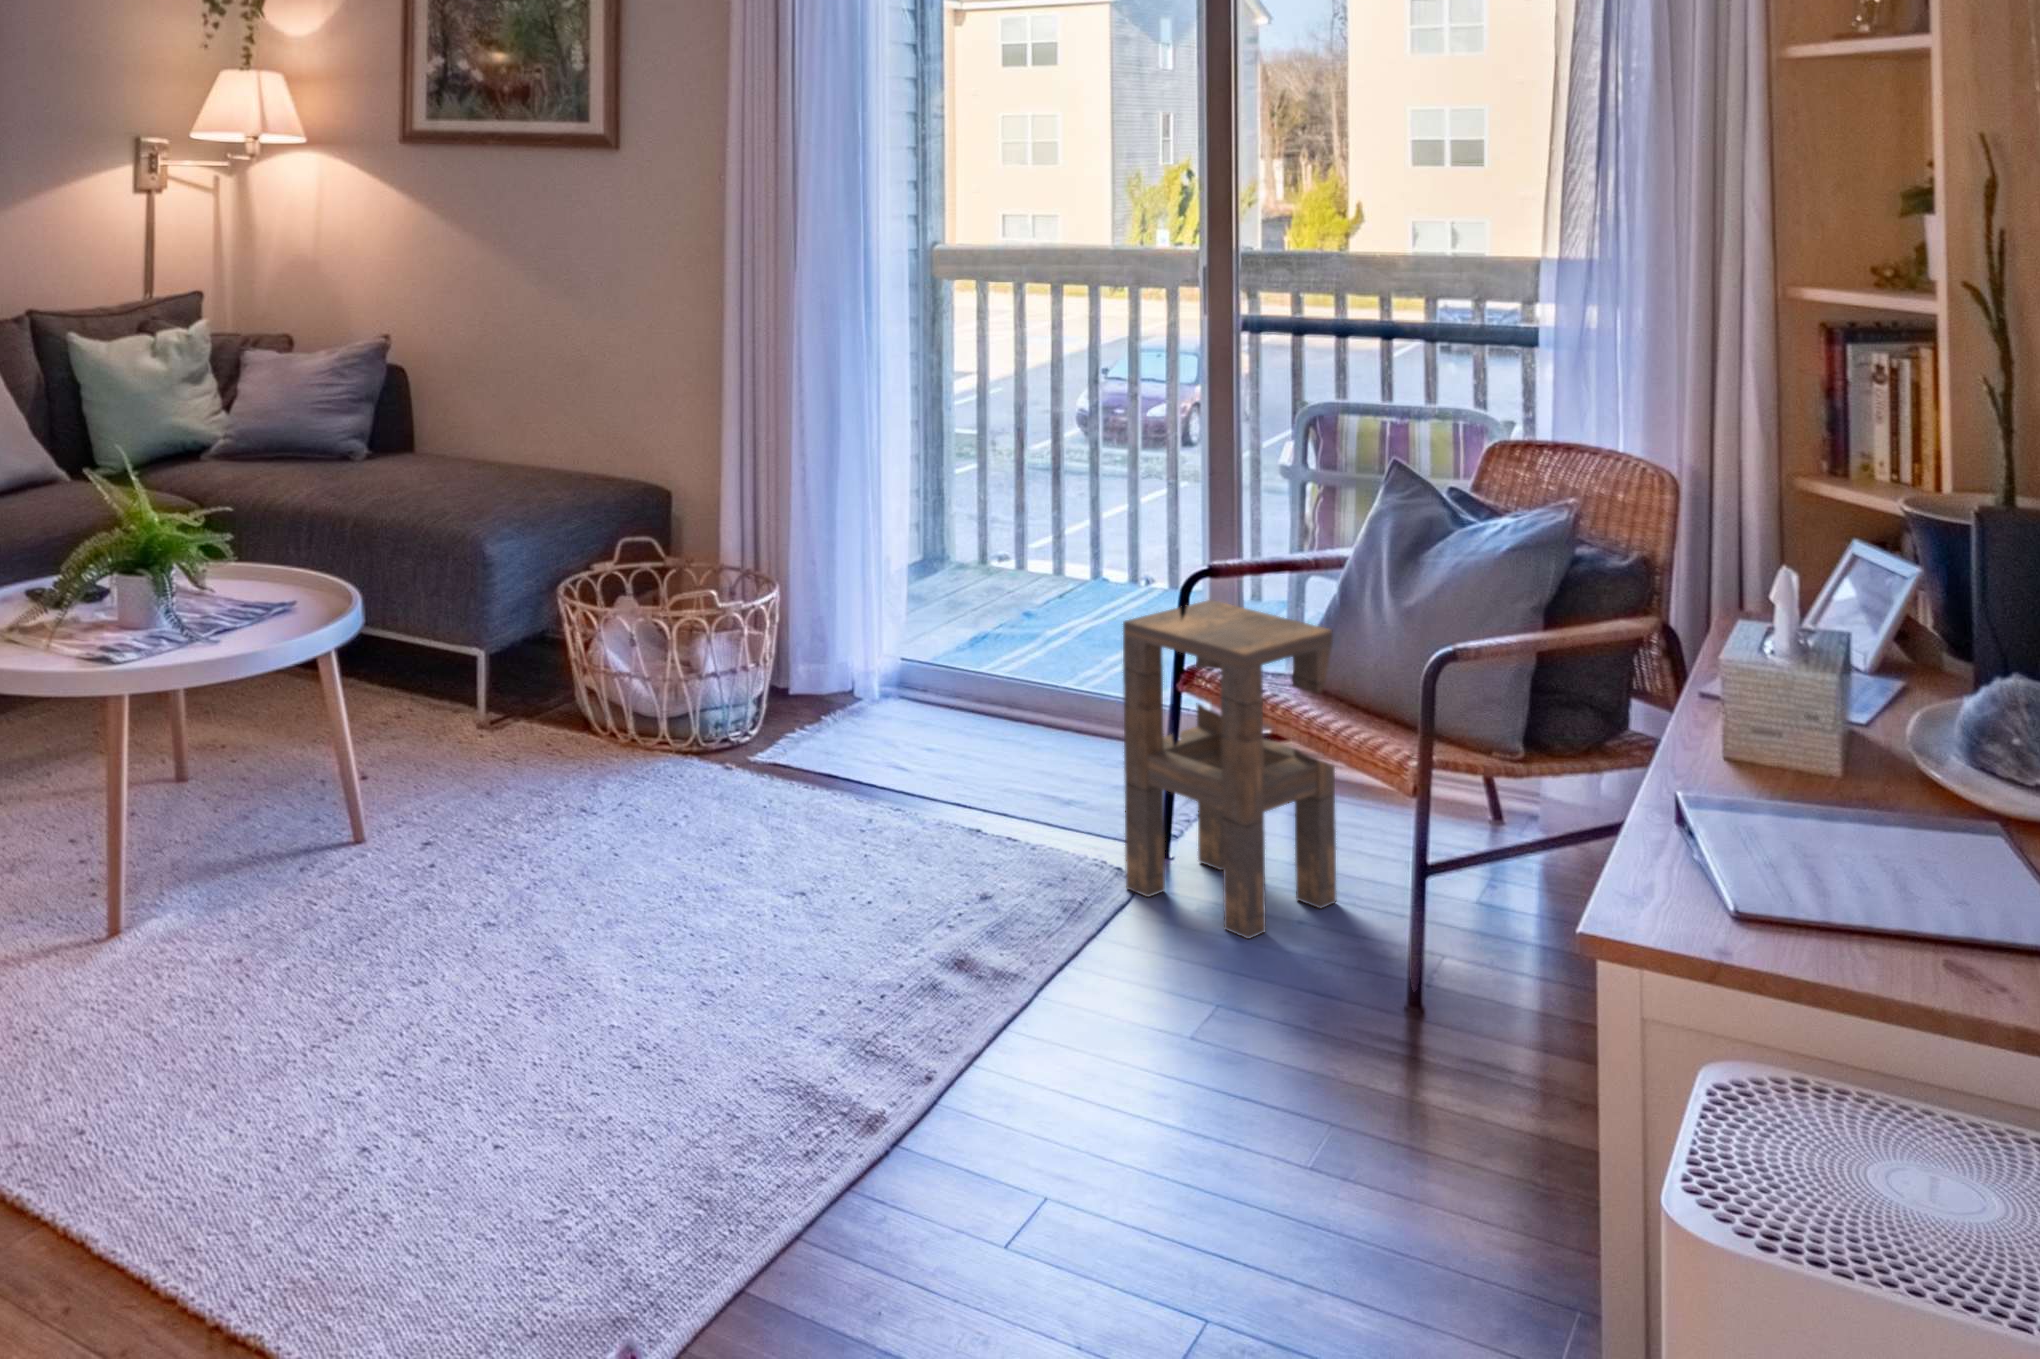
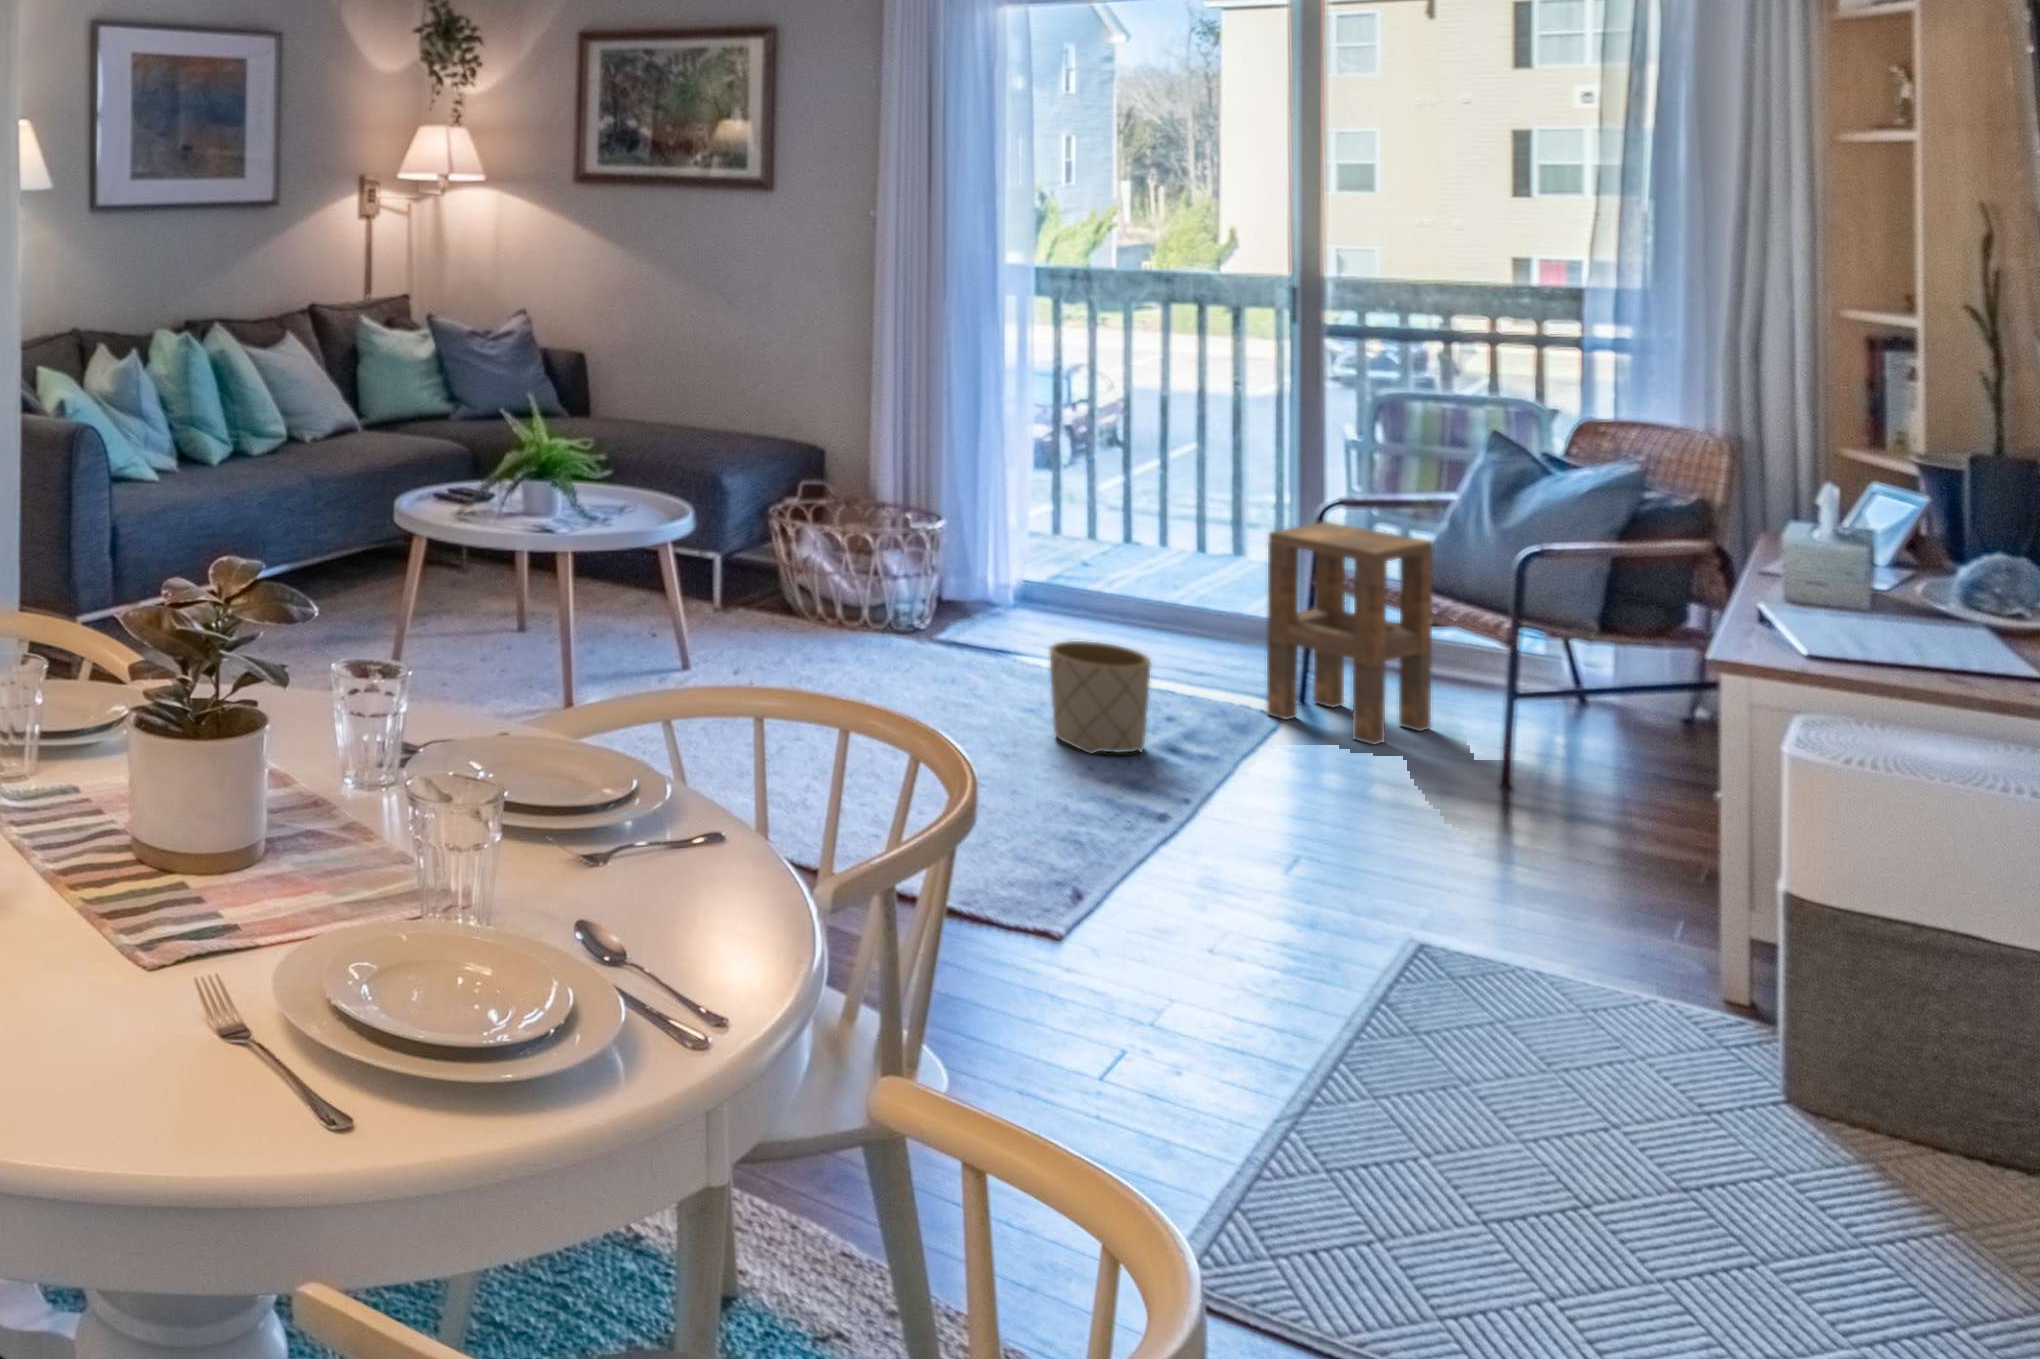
planter: none [795,799,929,983] -> present [1050,641,1151,754]

